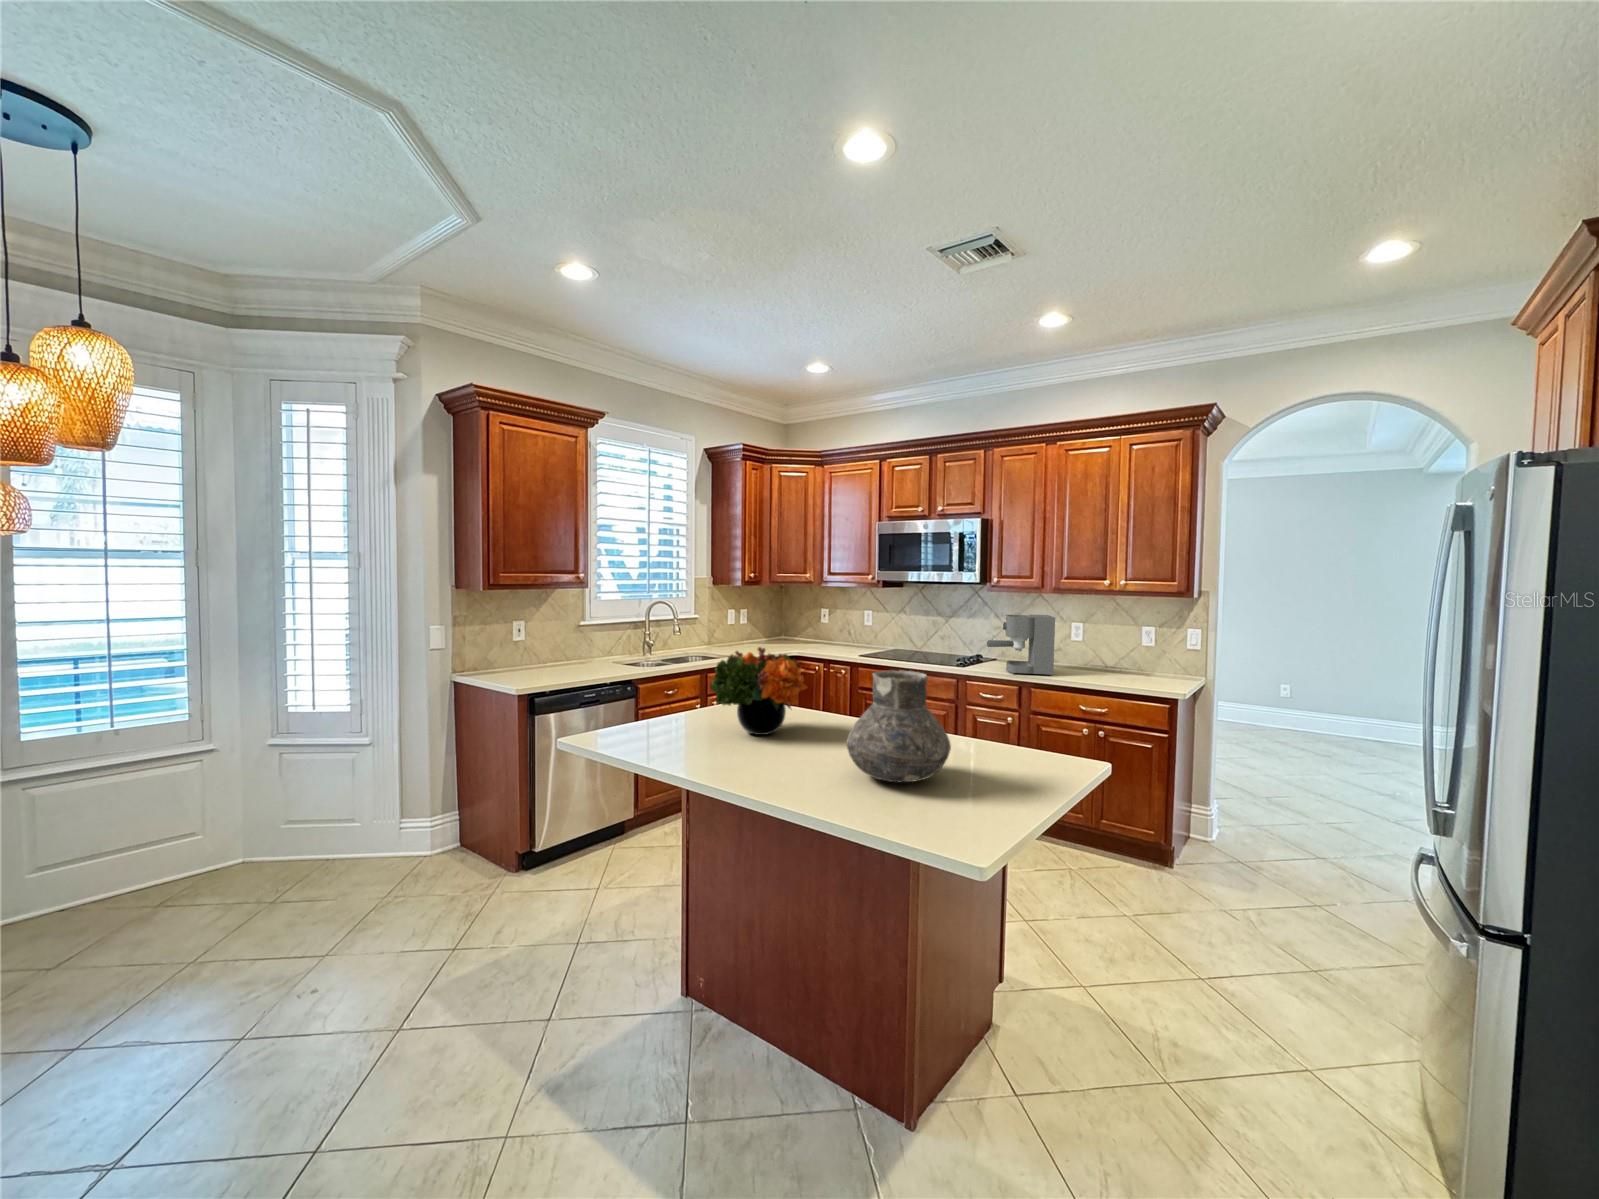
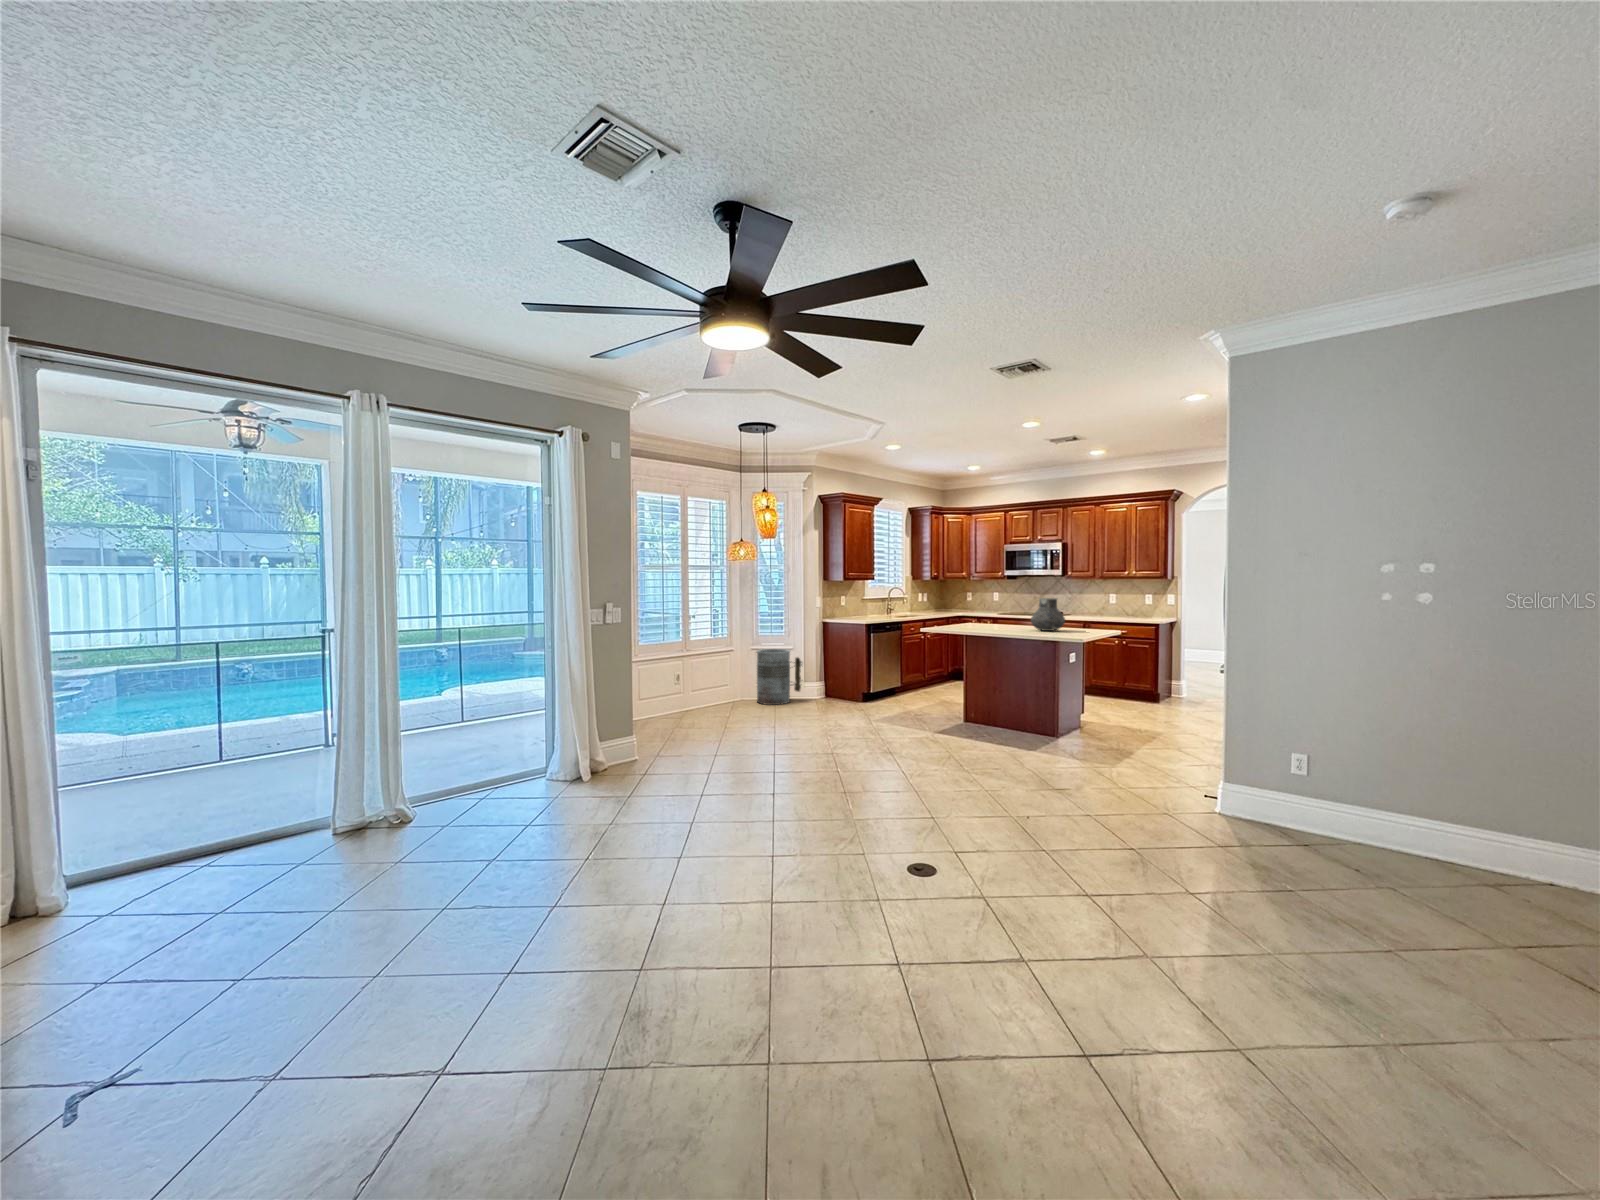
coffee maker: present [987,615,1055,676] -> none [1067,590,1101,619]
flower arrangement: present [710,647,807,735] -> none [971,596,1007,627]
trash can: none [237,748,377,901] -> present [757,649,802,705]

